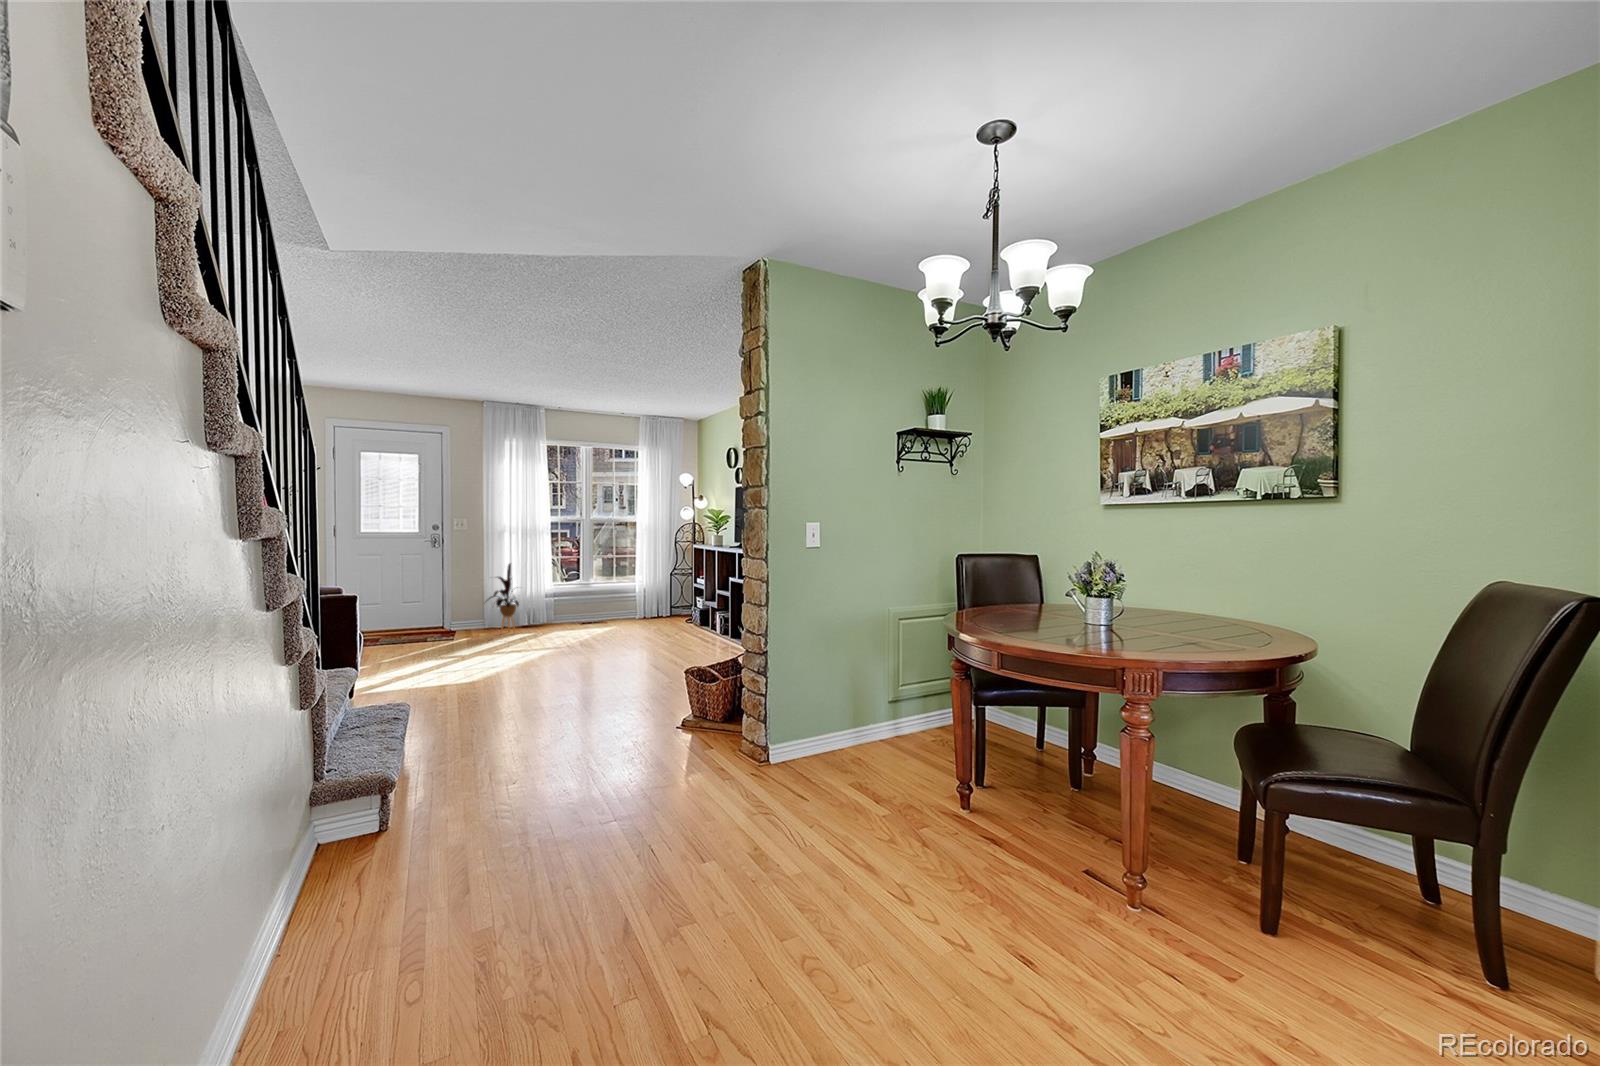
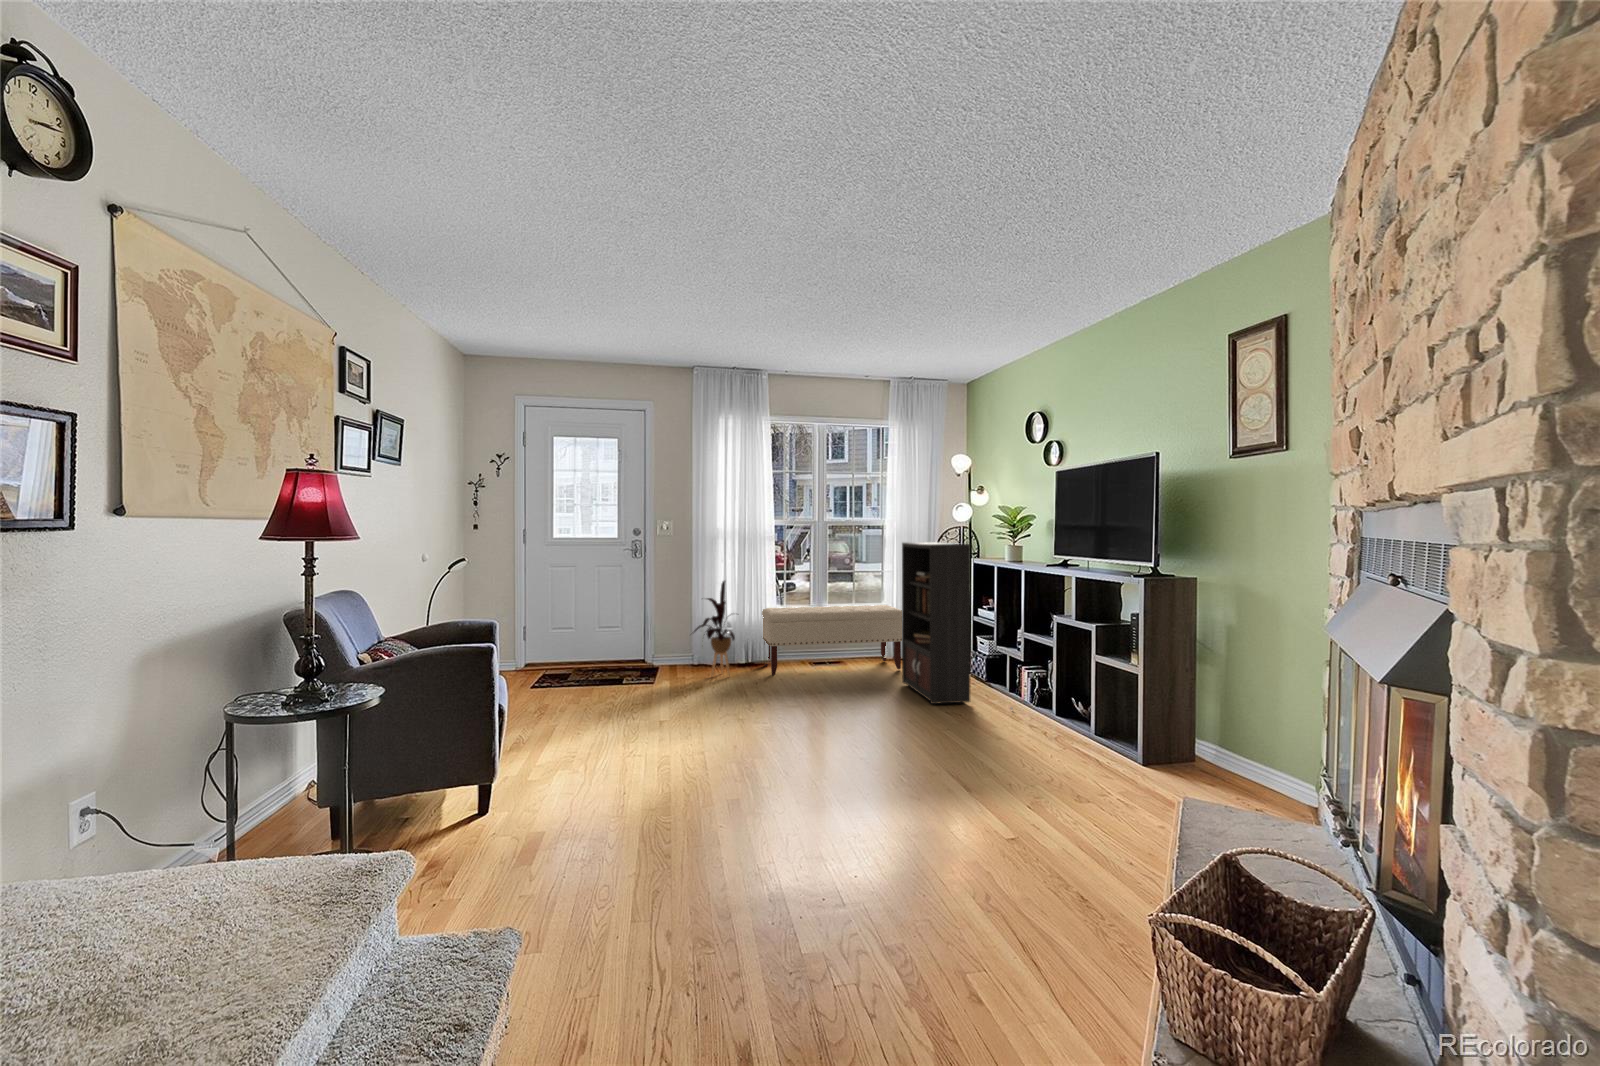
bookcase: none [642,534,709,638] -> present [902,542,1013,710]
bench: none [541,579,646,631] -> present [762,605,902,675]

